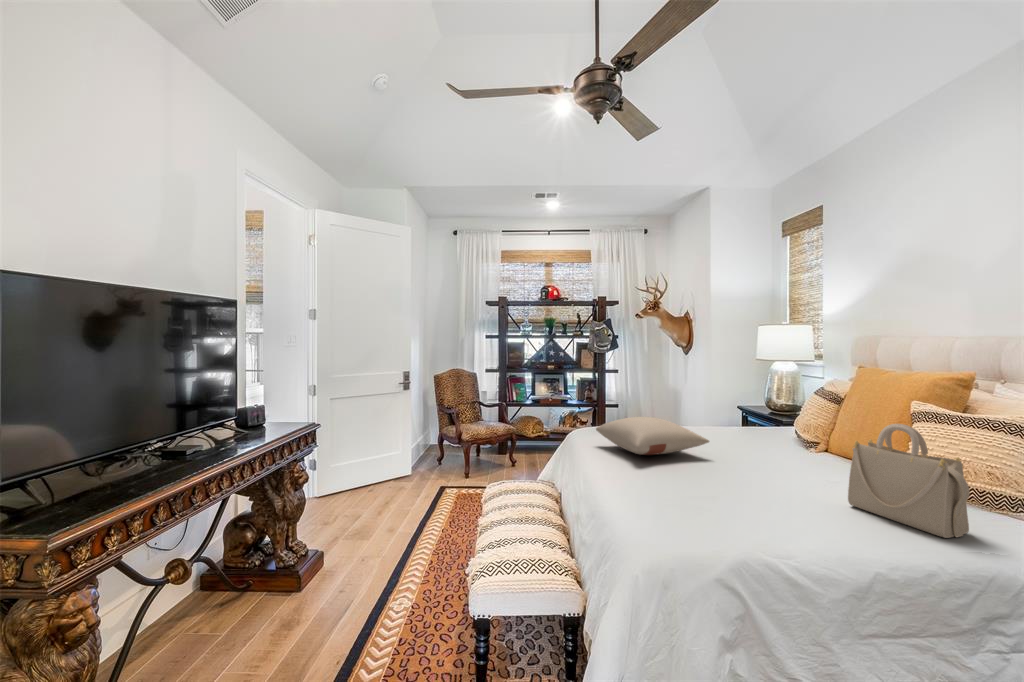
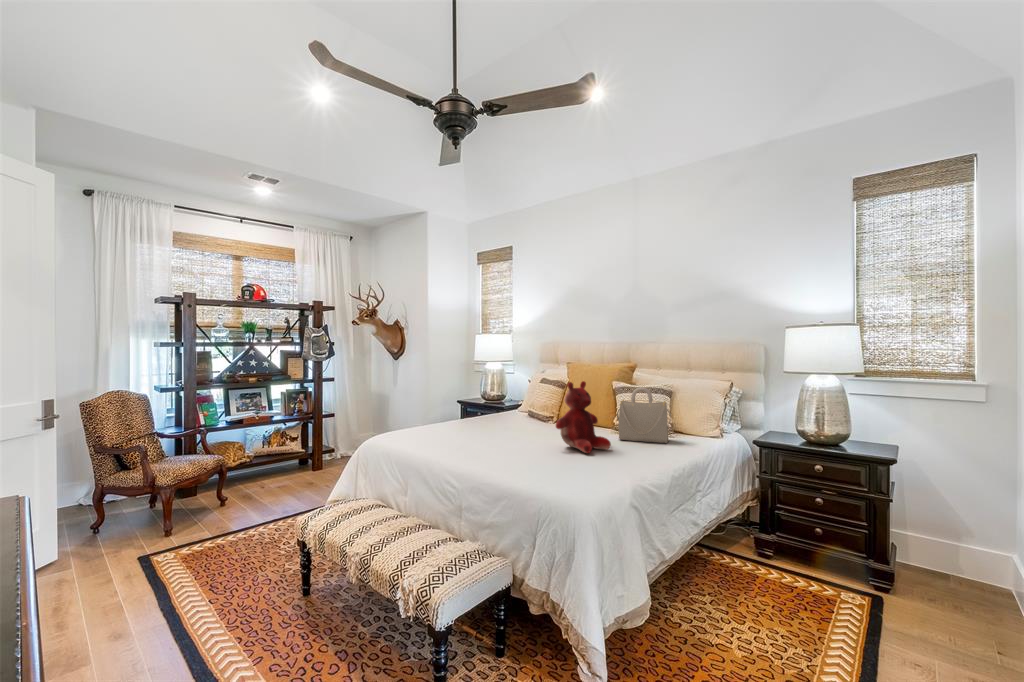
teddy bear: none [707,400,796,512] -> present [556,381,611,453]
pillow: present [596,417,709,455] -> none [425,409,517,440]

